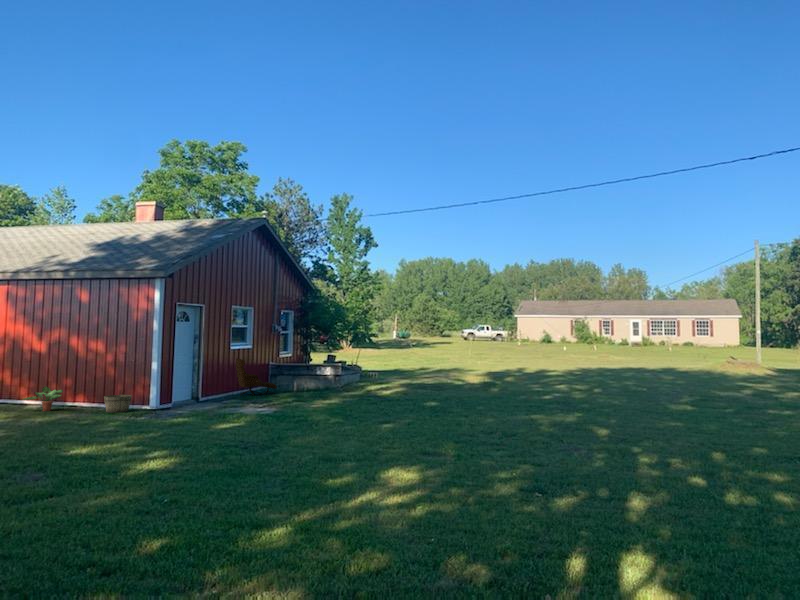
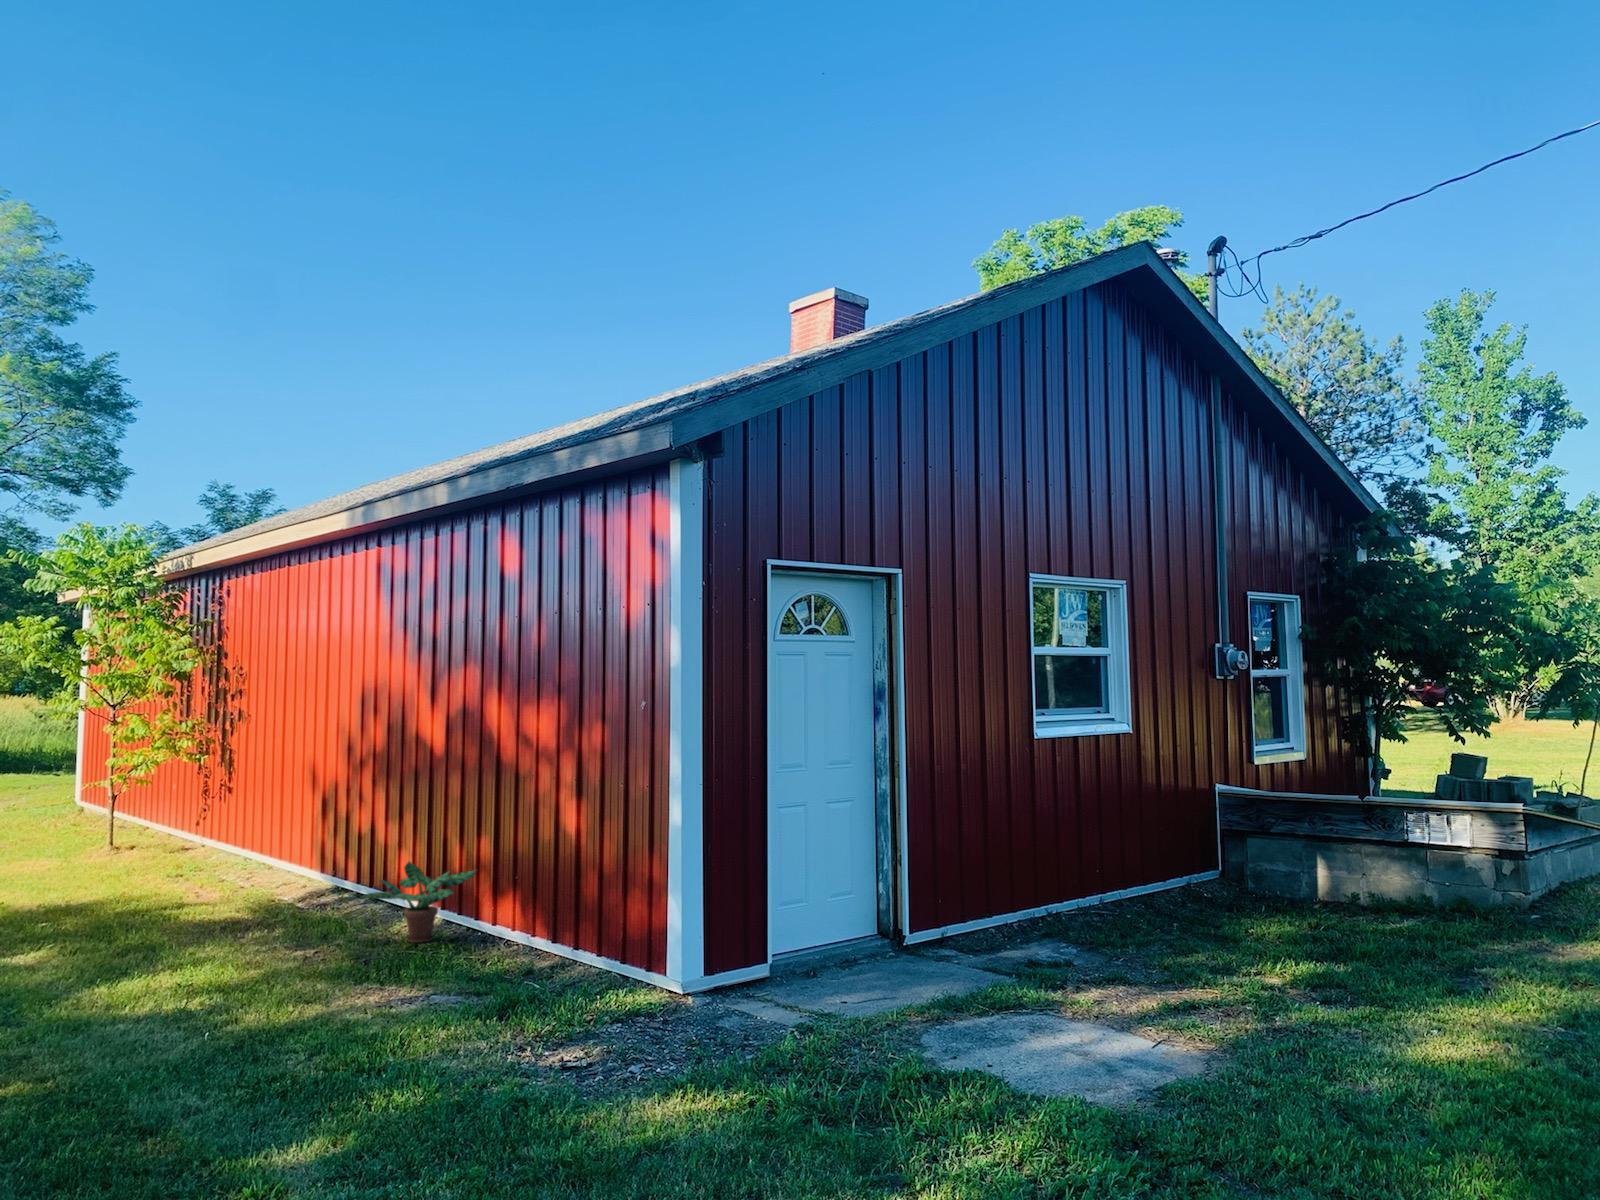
lounge chair: present [236,358,277,395] -> none [1065,771,1231,920]
wooden bucket: present [104,392,132,412] -> none [512,900,610,990]

